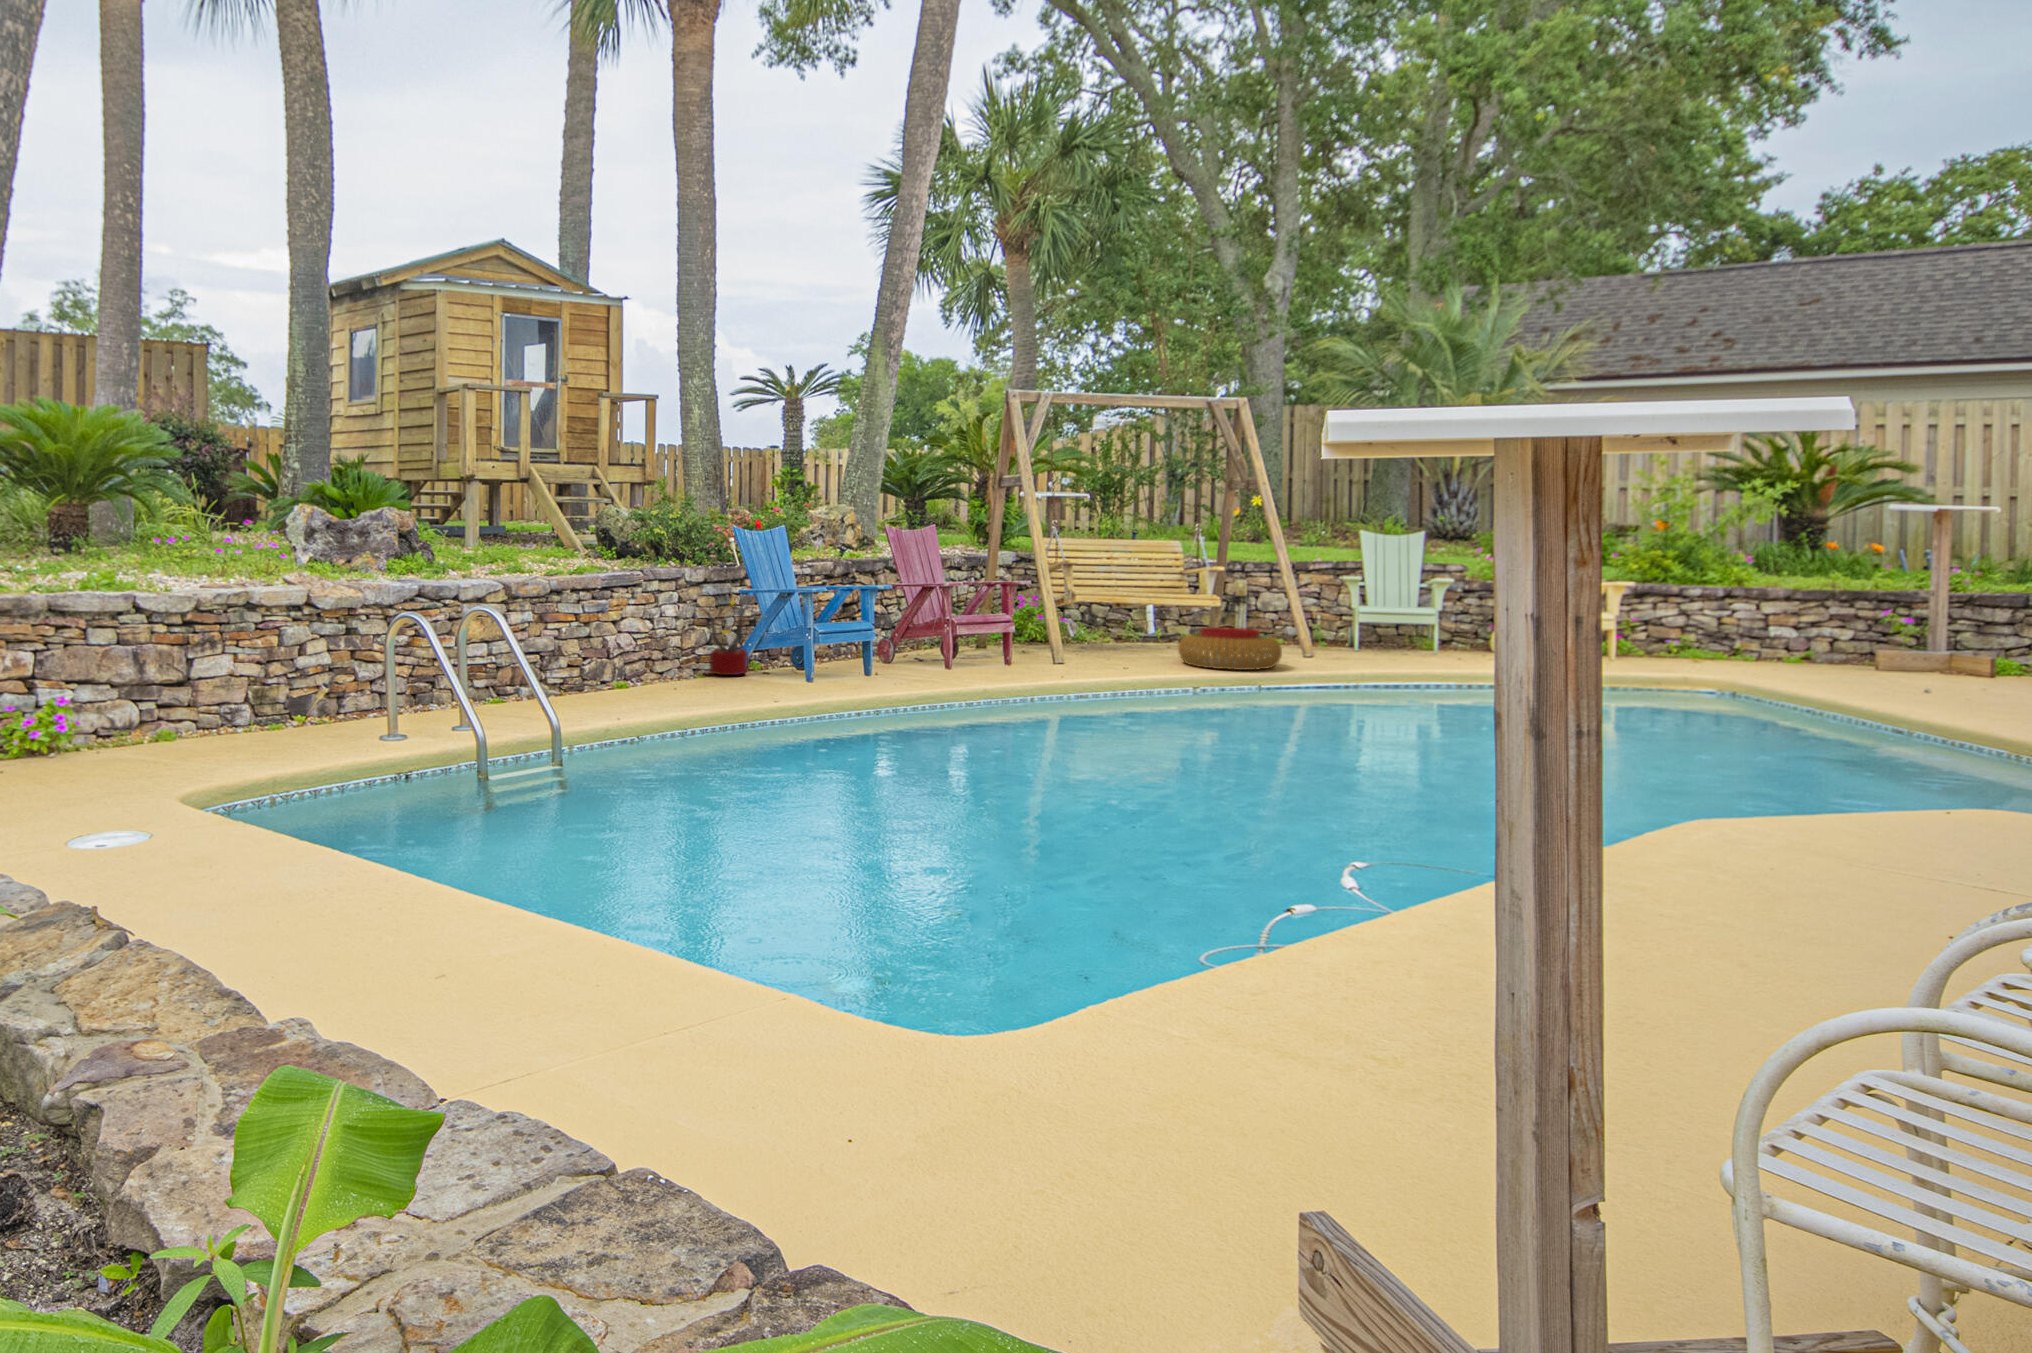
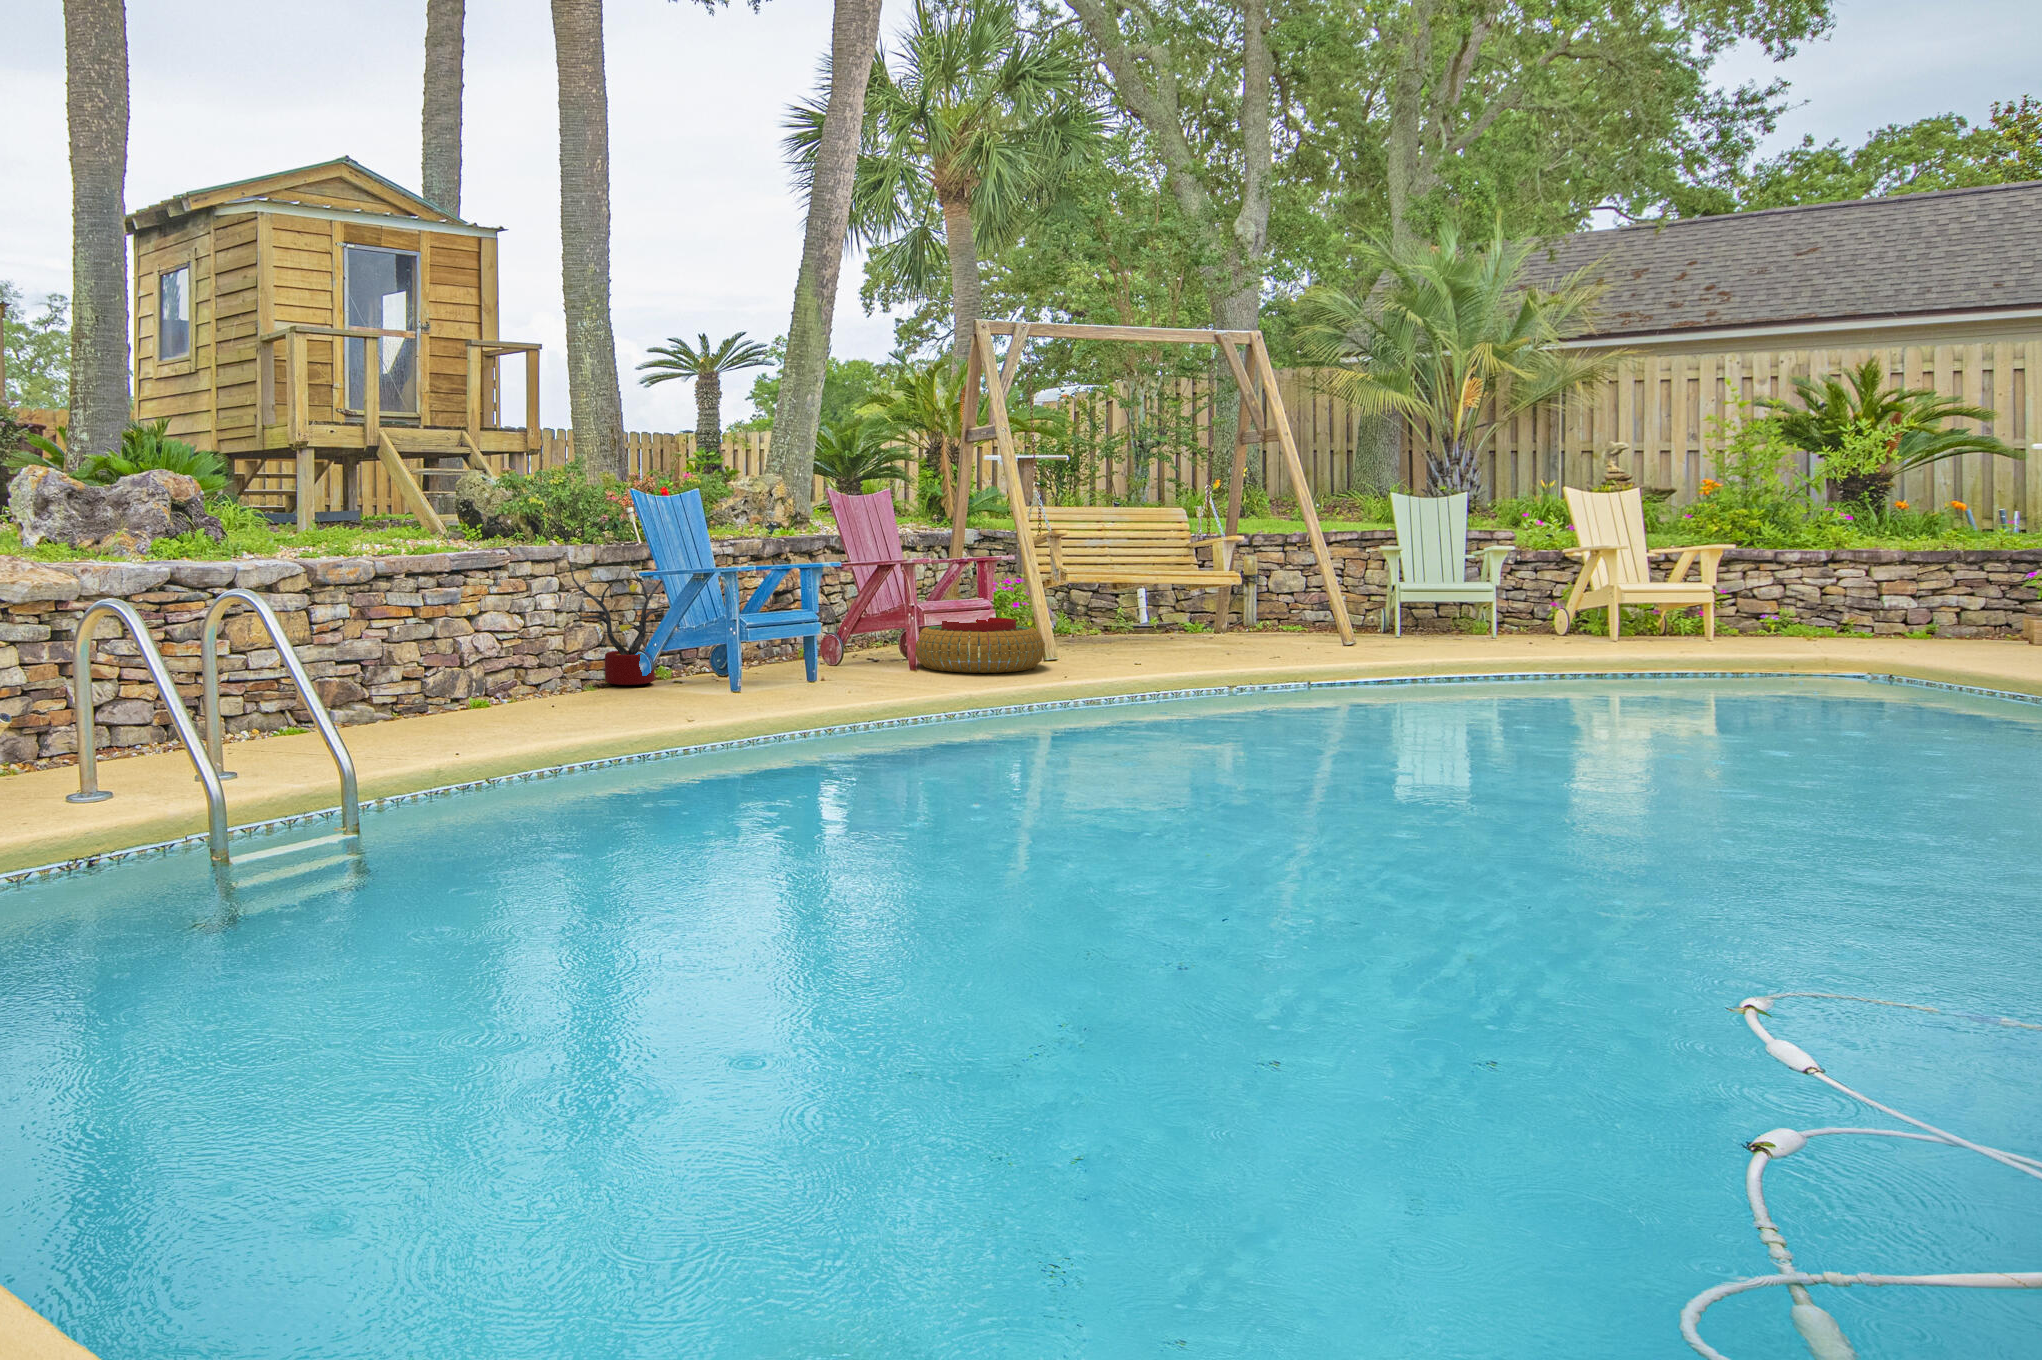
pouf: present [1178,627,1282,670] -> present [914,617,1045,673]

